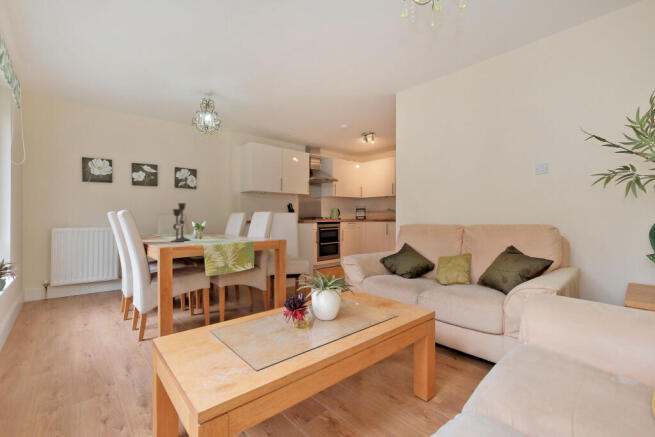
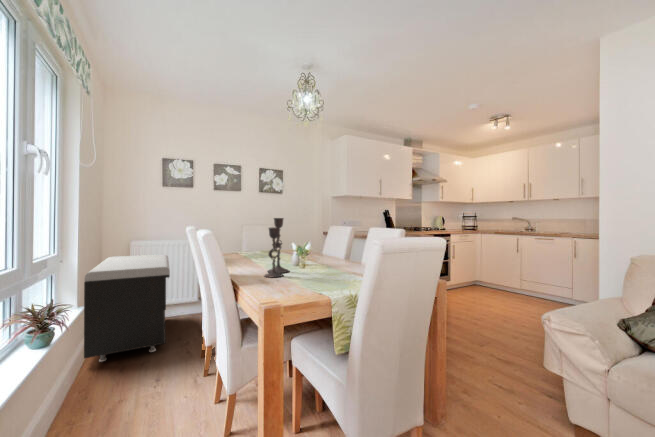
storage bench: none [16,240,93,321] -> present [84,254,170,362]

